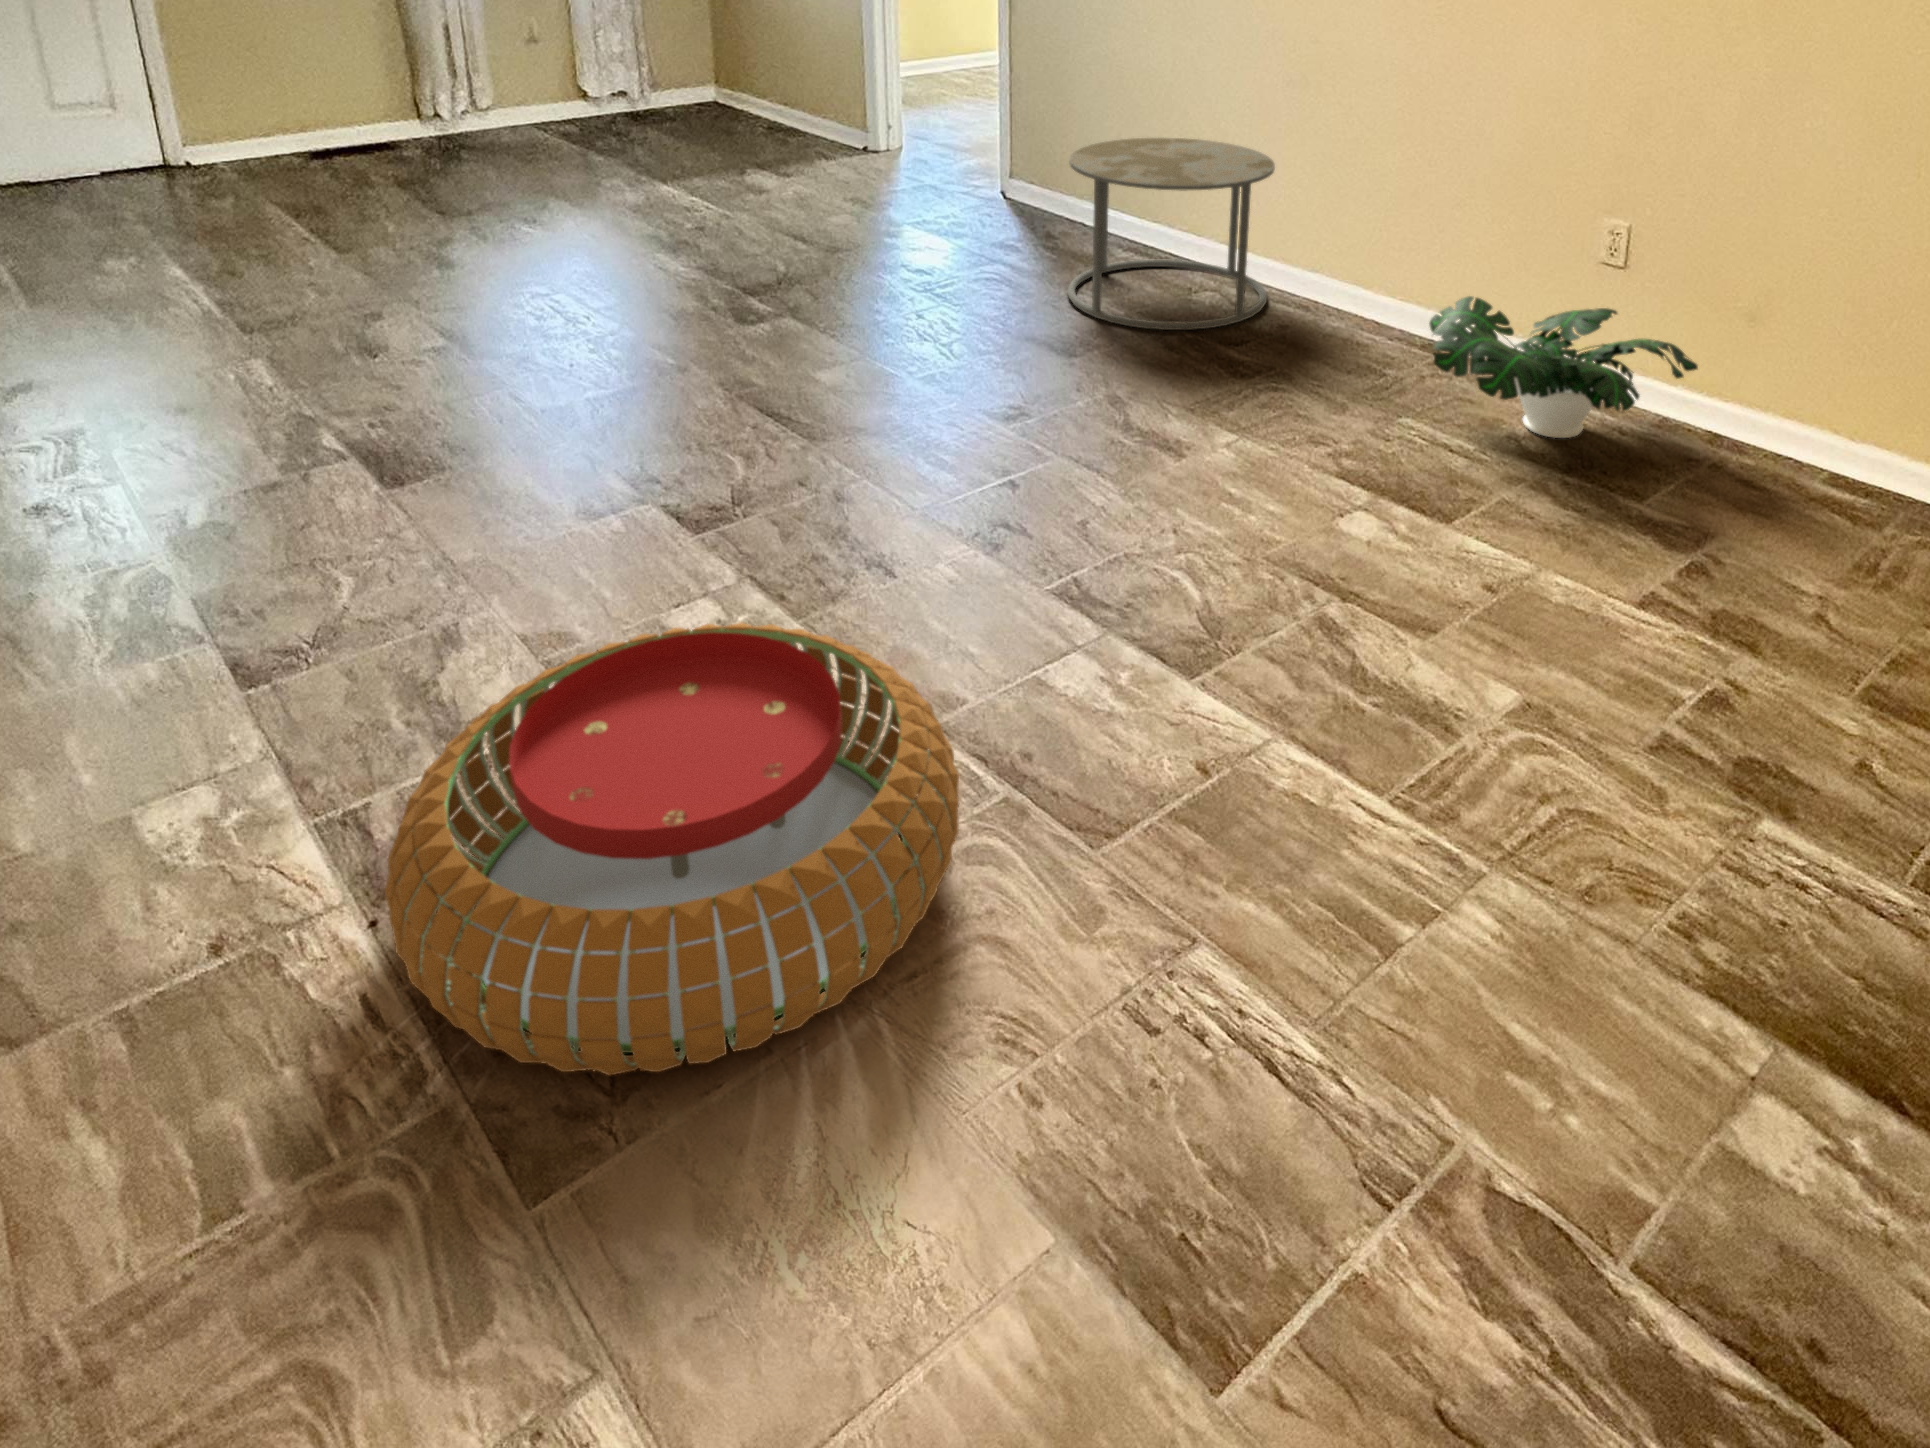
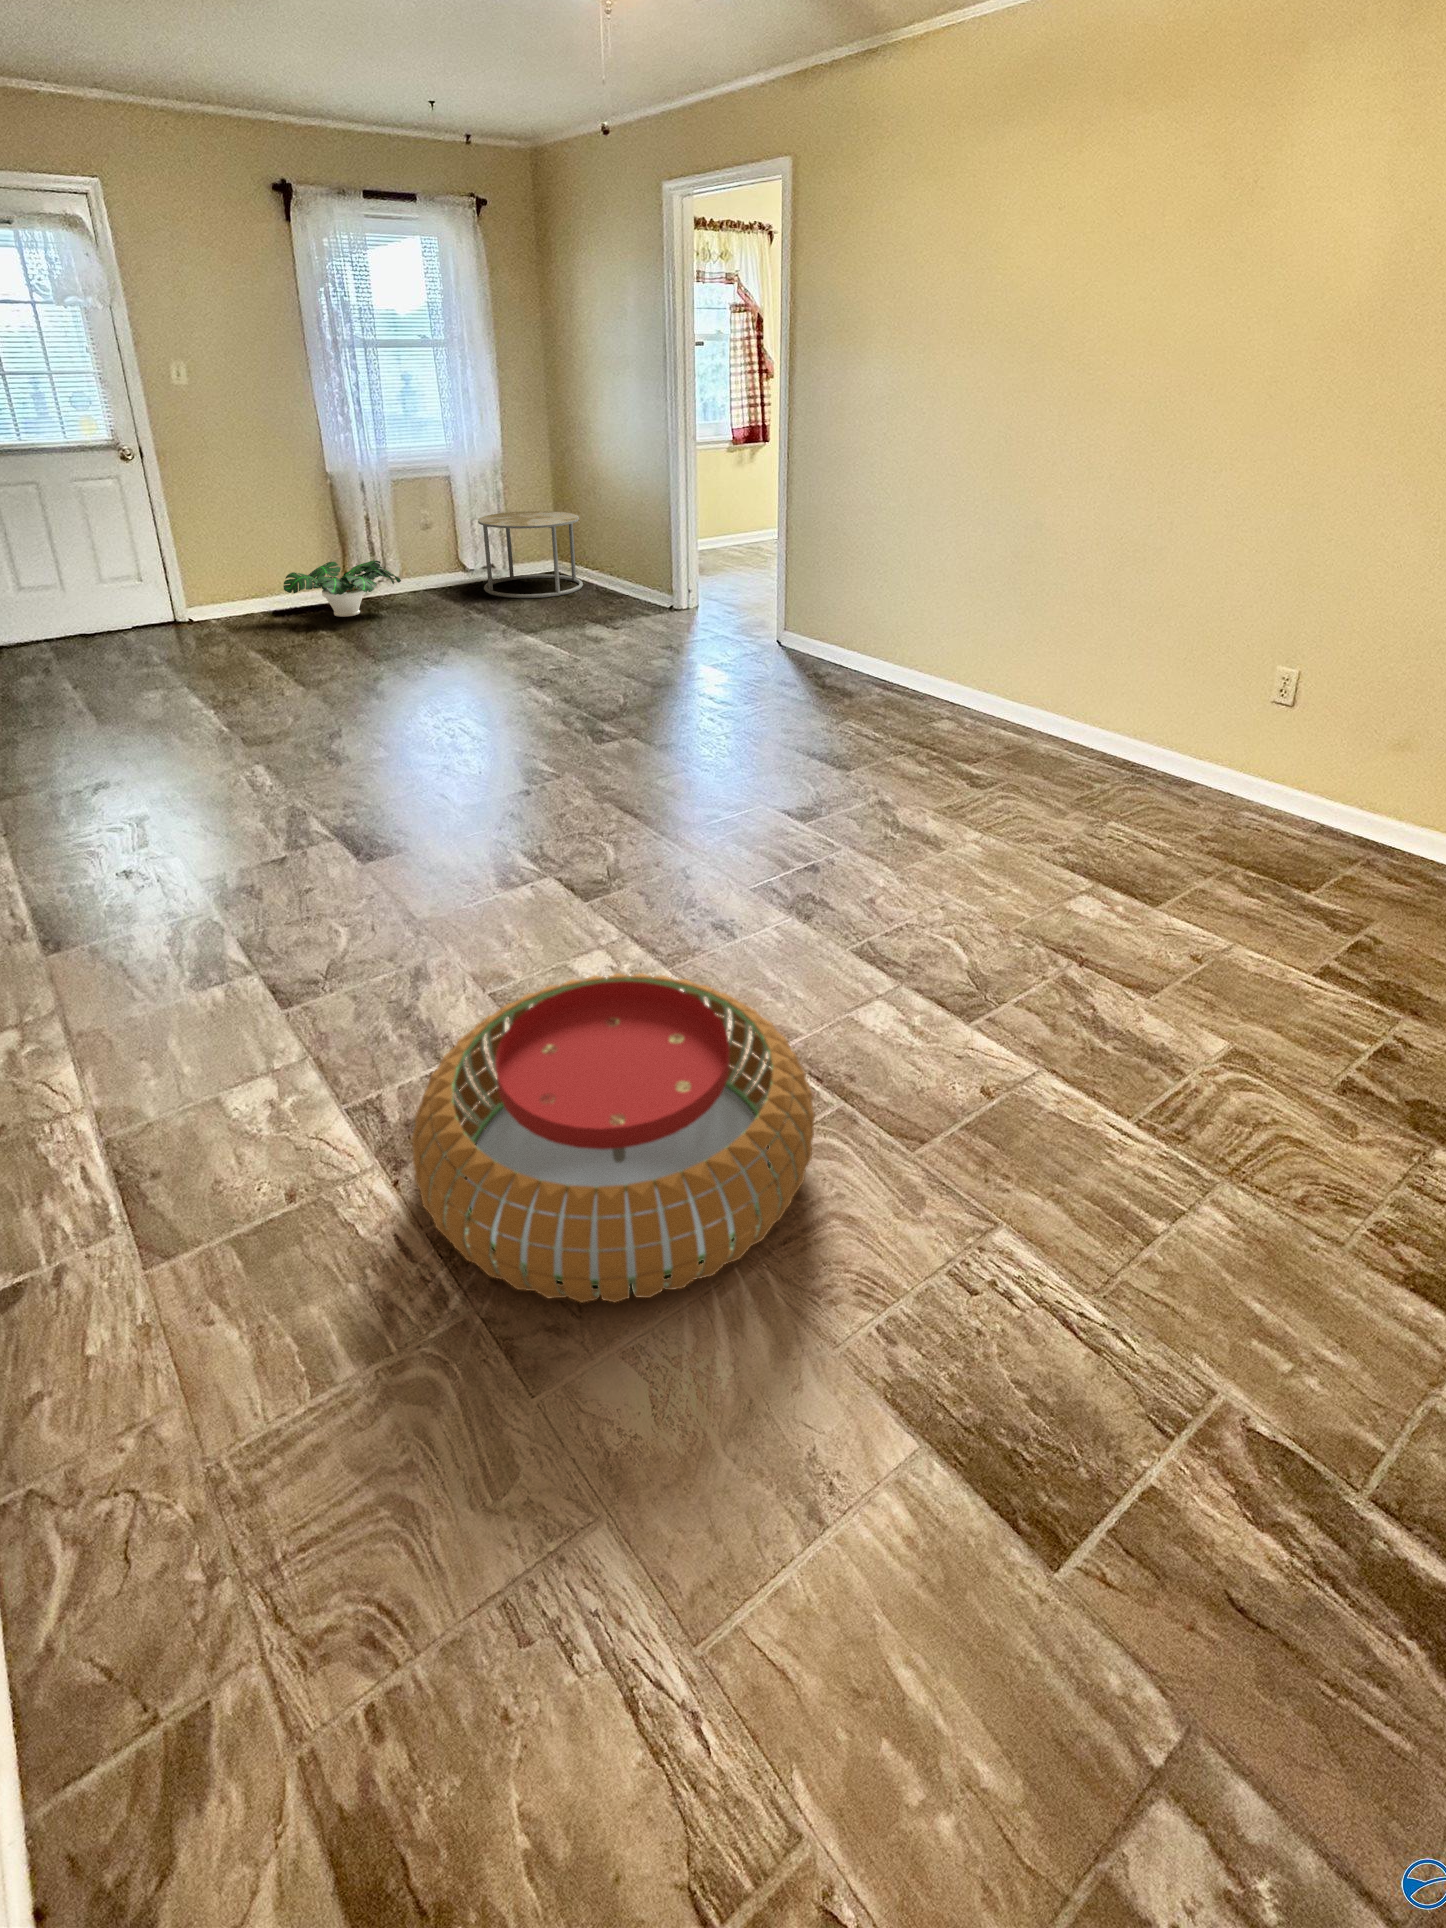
side table: present [1067,138,1275,330] -> present [478,511,583,598]
potted plant: present [1429,296,1698,438] -> present [283,560,401,617]

